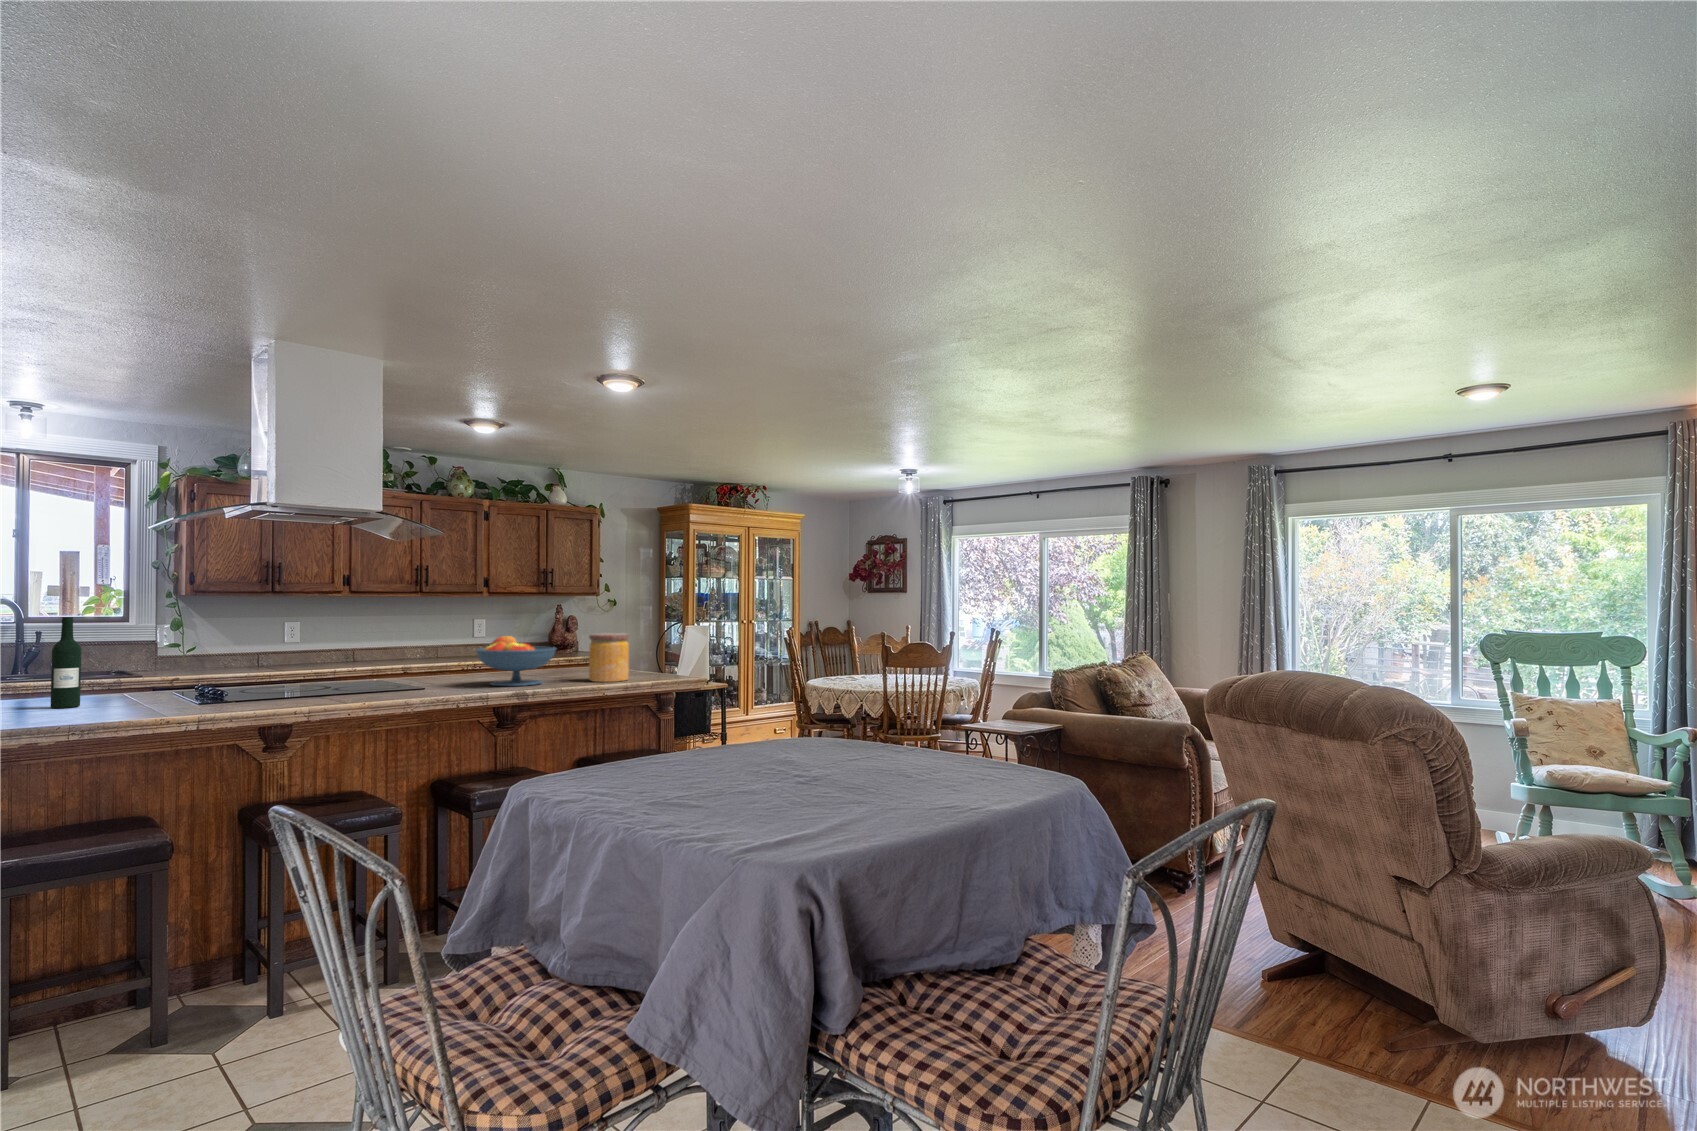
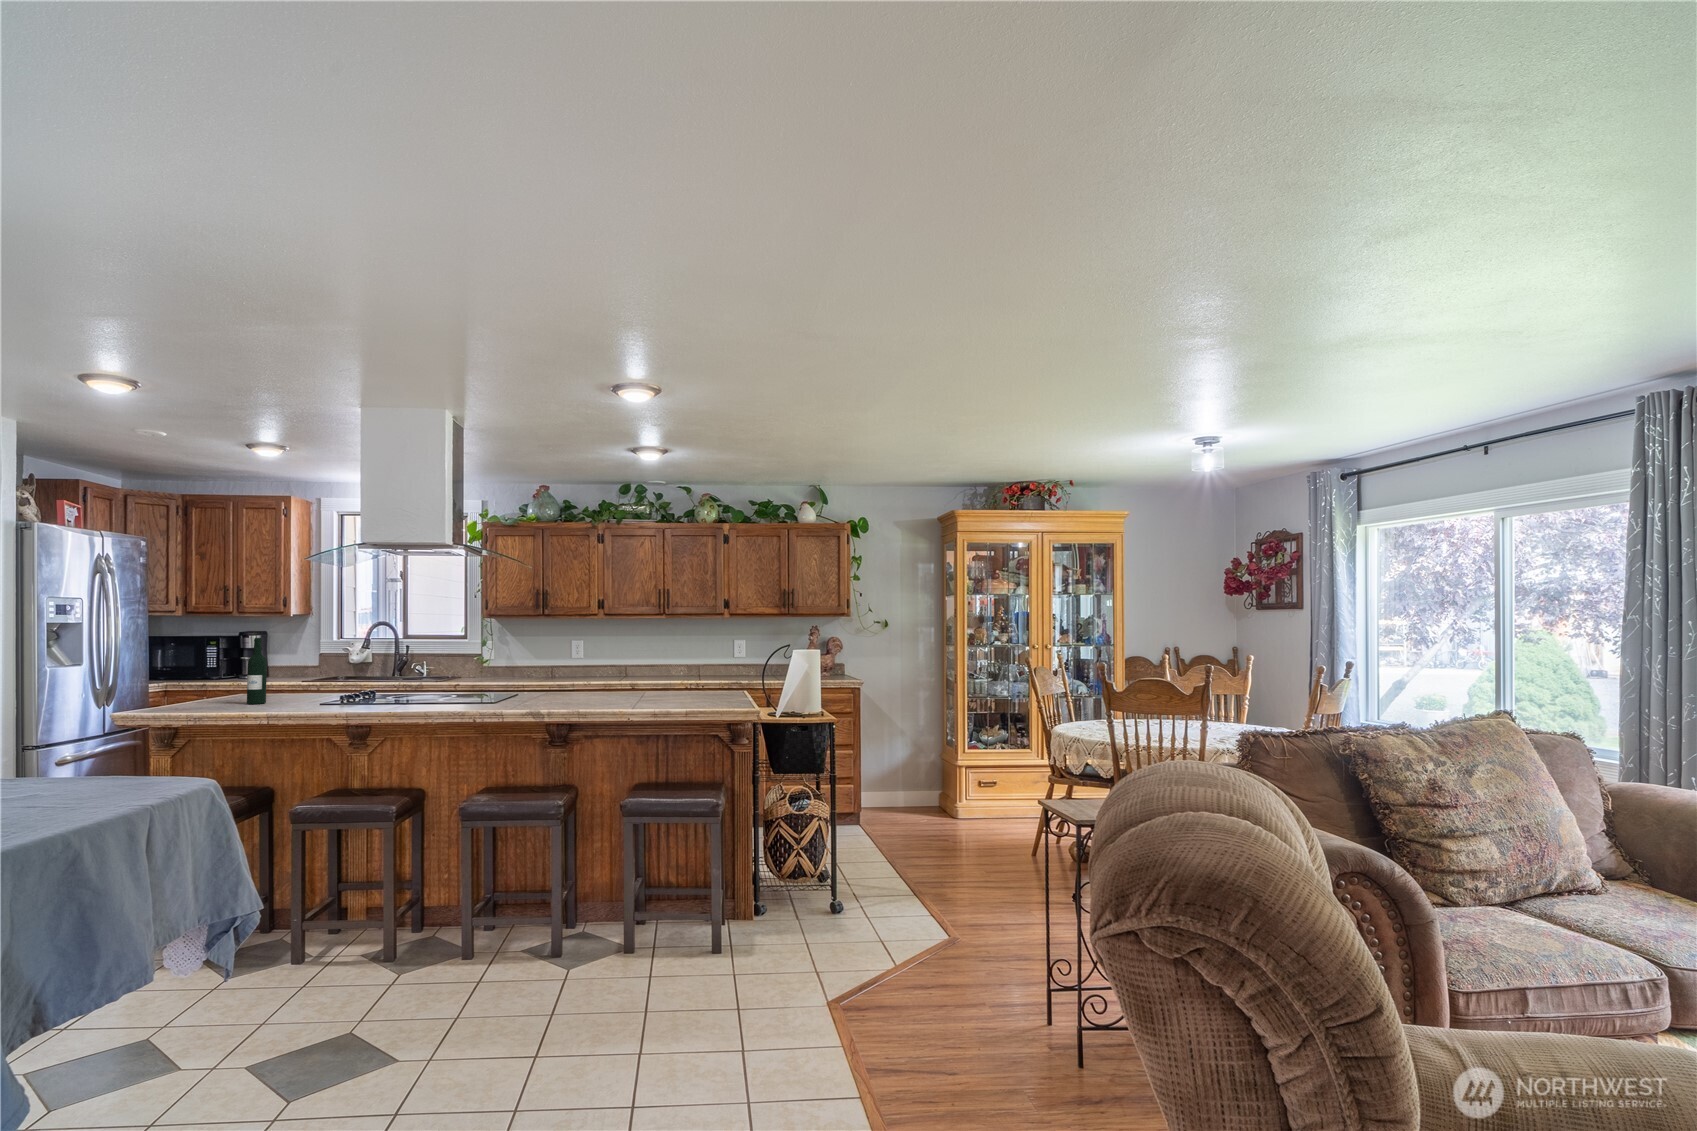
jar: present [589,633,629,682] -> none [626,658,664,706]
fruit bowl: present [476,636,556,686] -> none [529,658,602,705]

